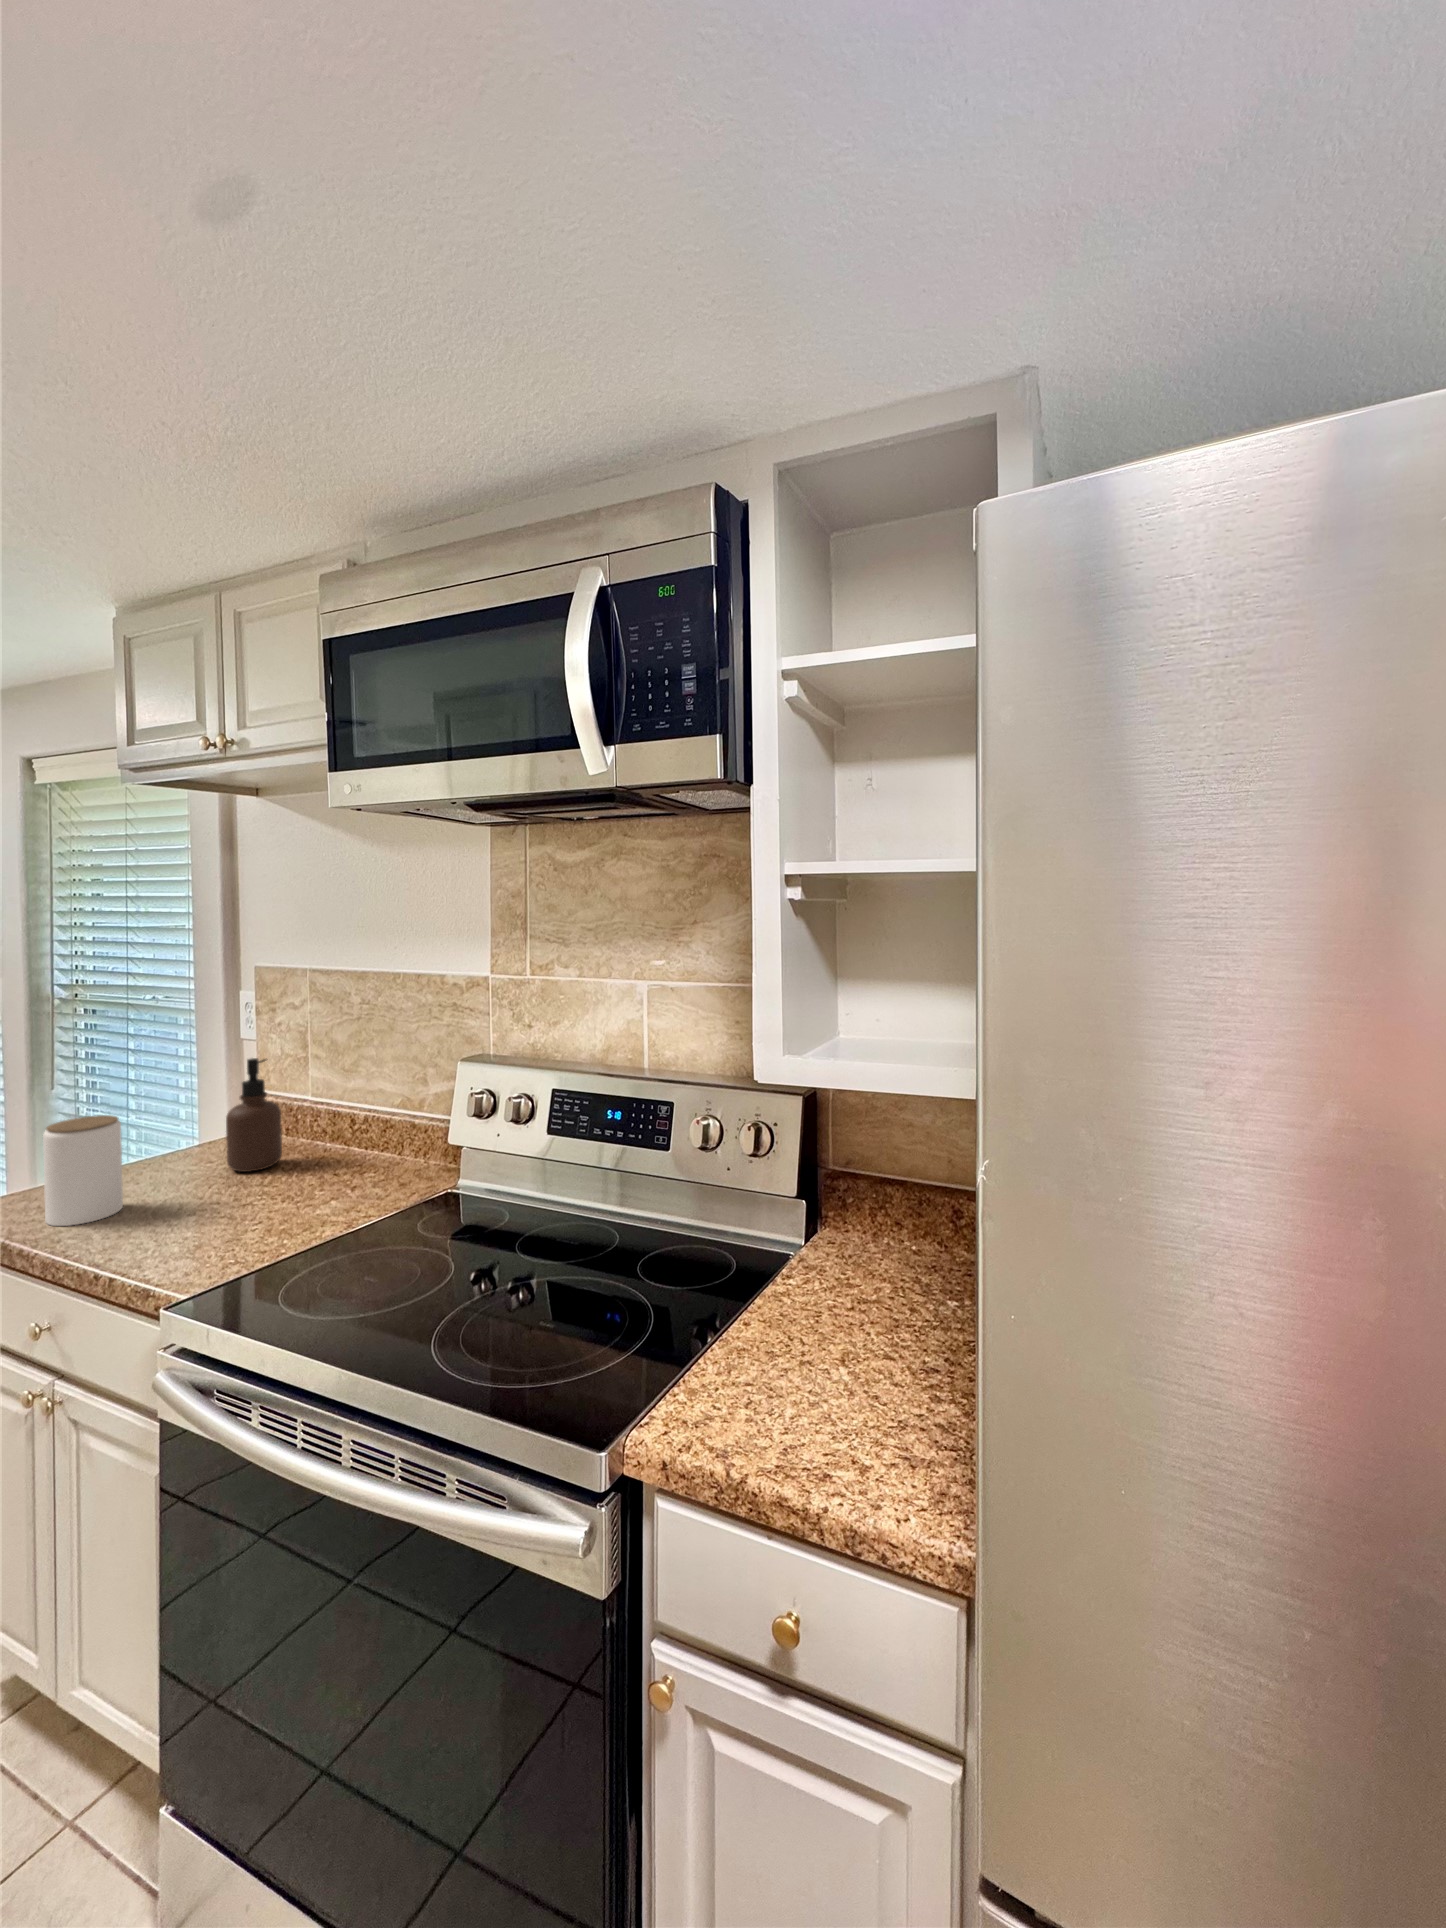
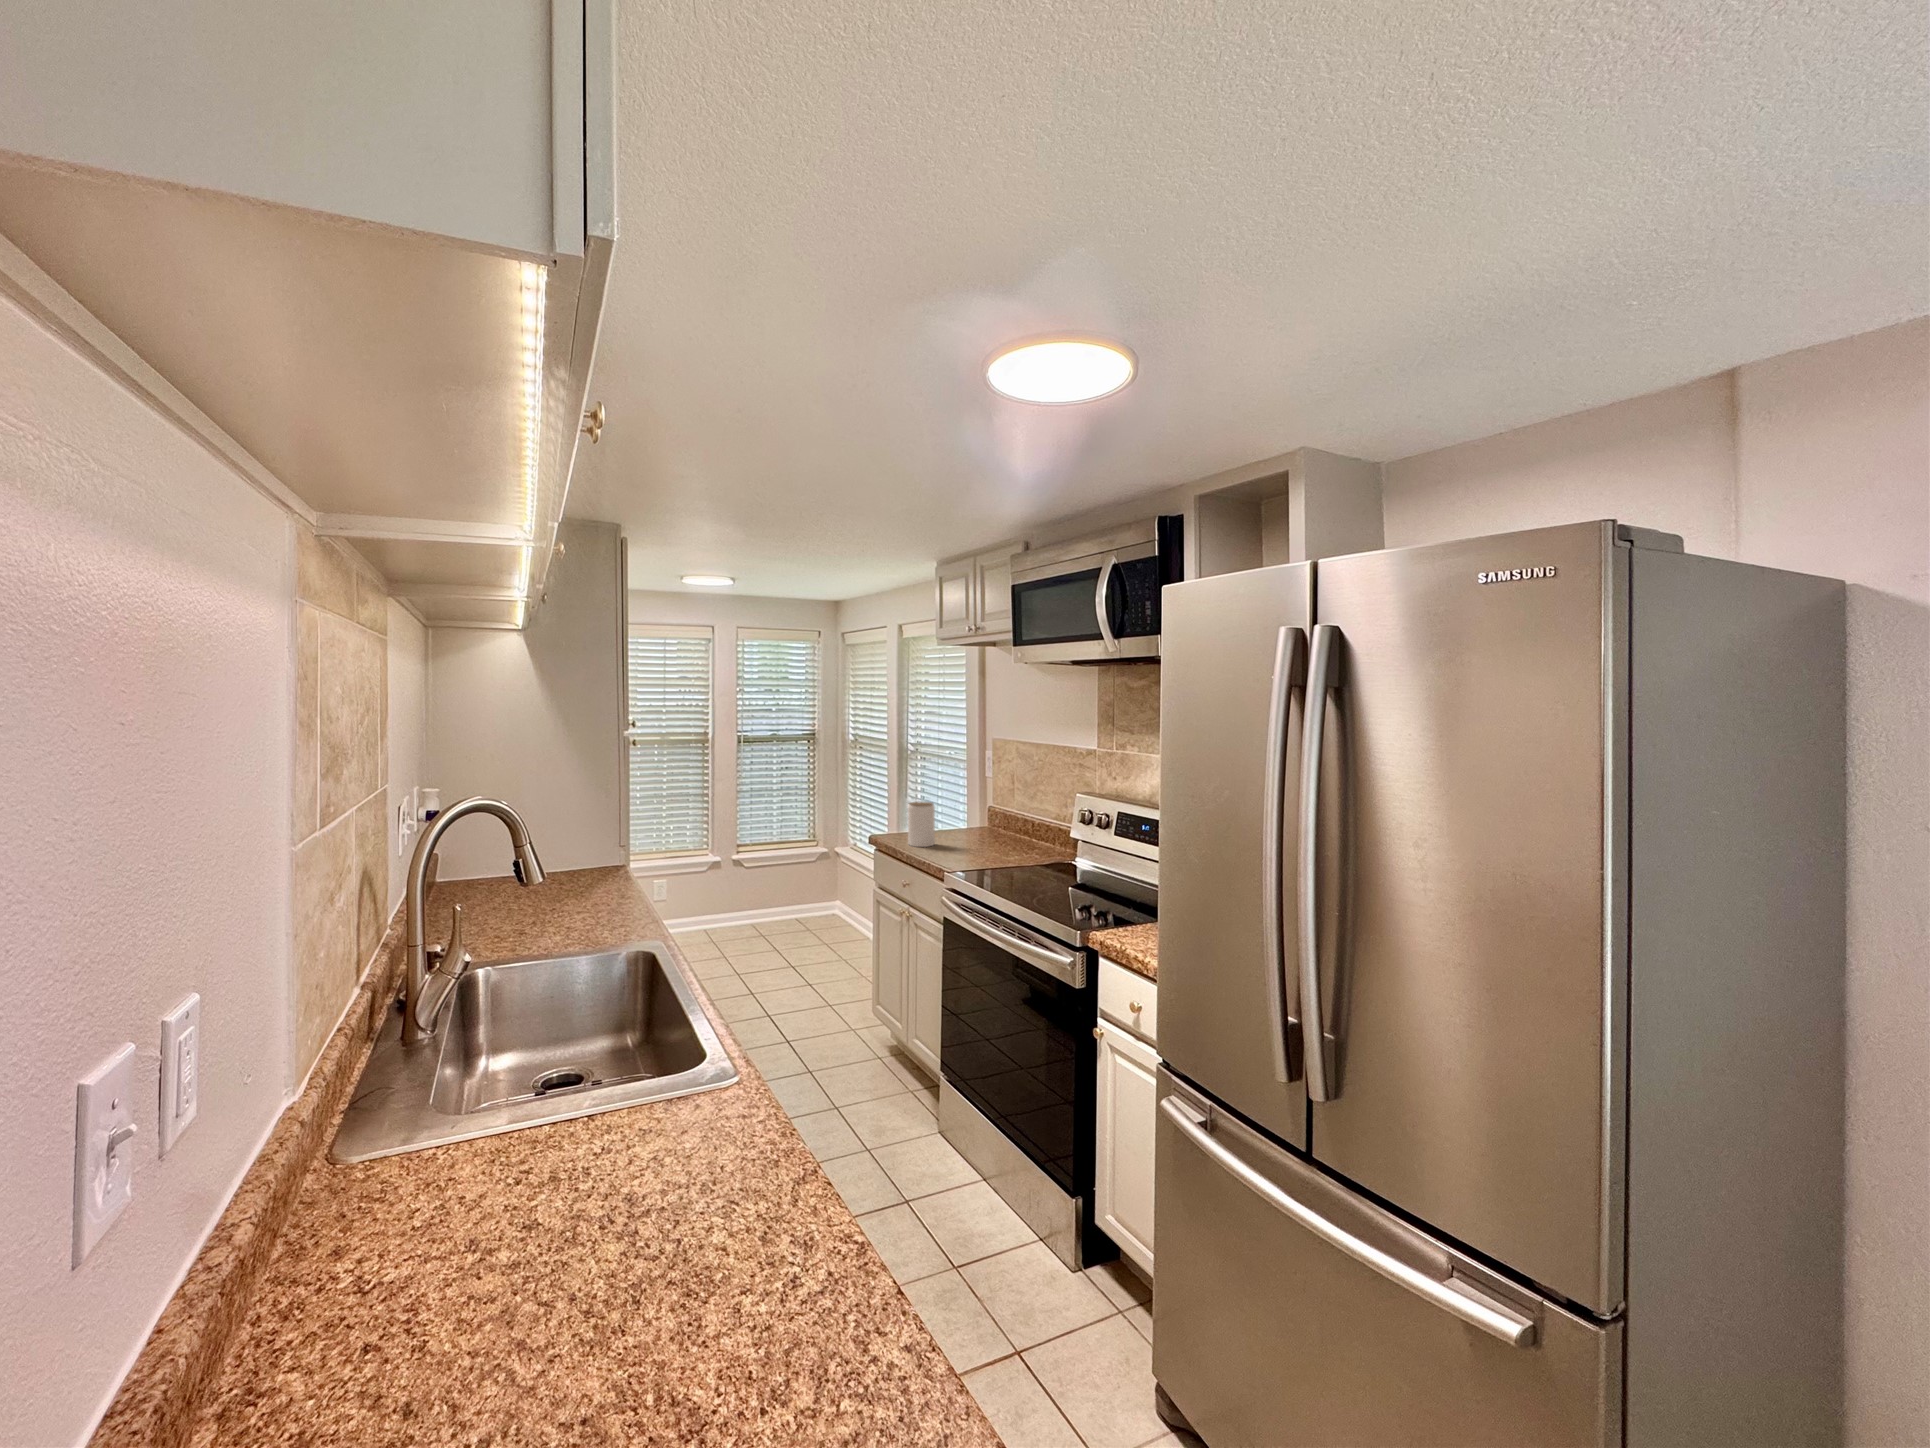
soap dispenser: present [226,1058,282,1172] -> none [976,785,1000,842]

